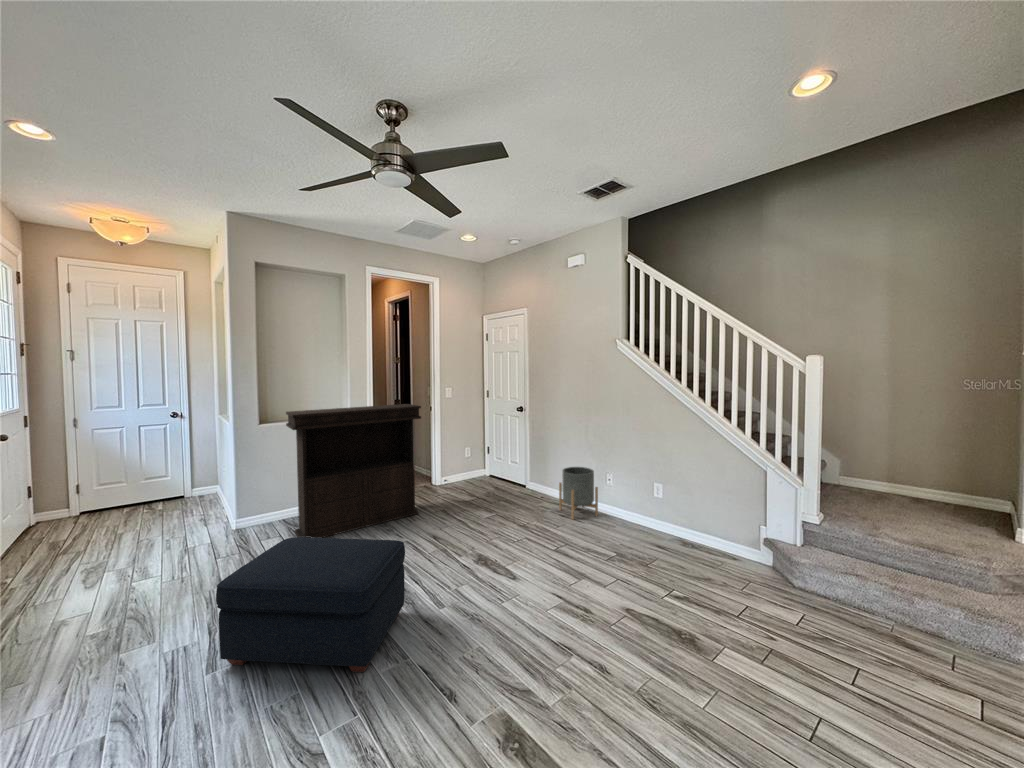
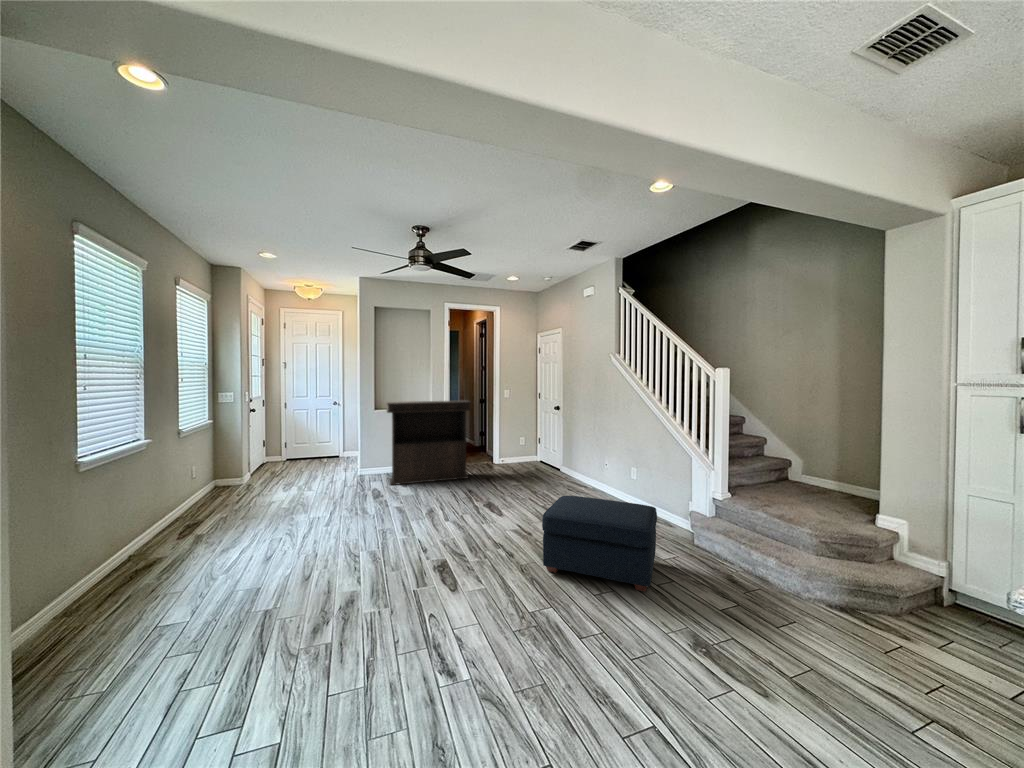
planter: present [559,467,598,520] -> none [570,454,597,493]
ottoman: present [216,537,405,672] -> present [542,496,657,592]

